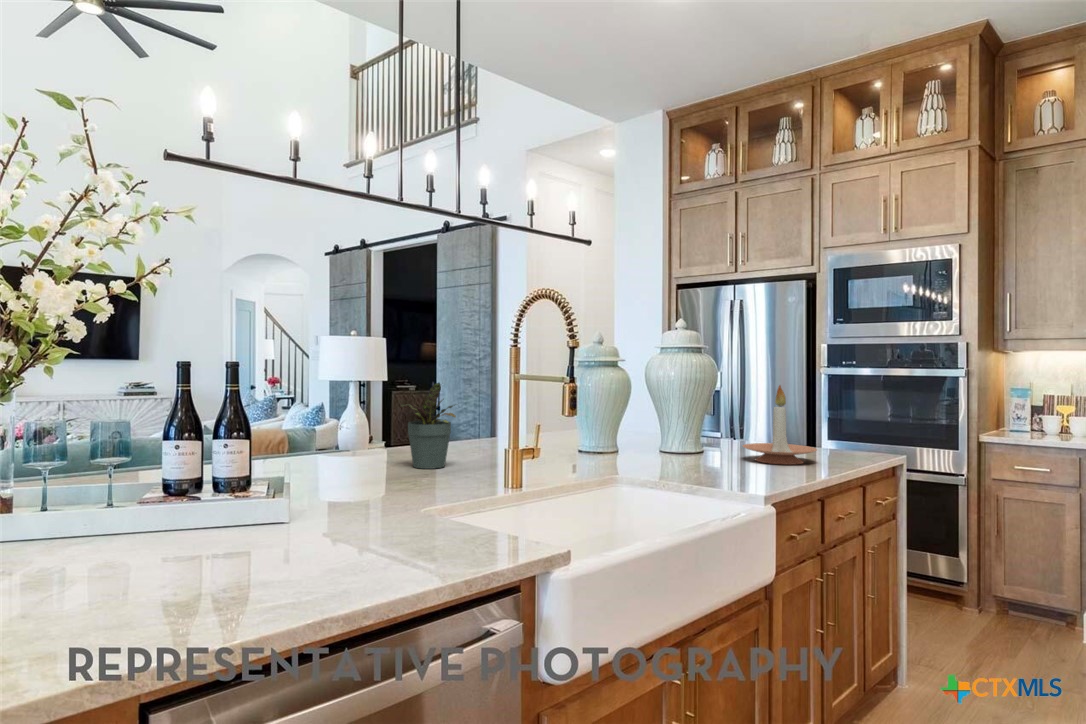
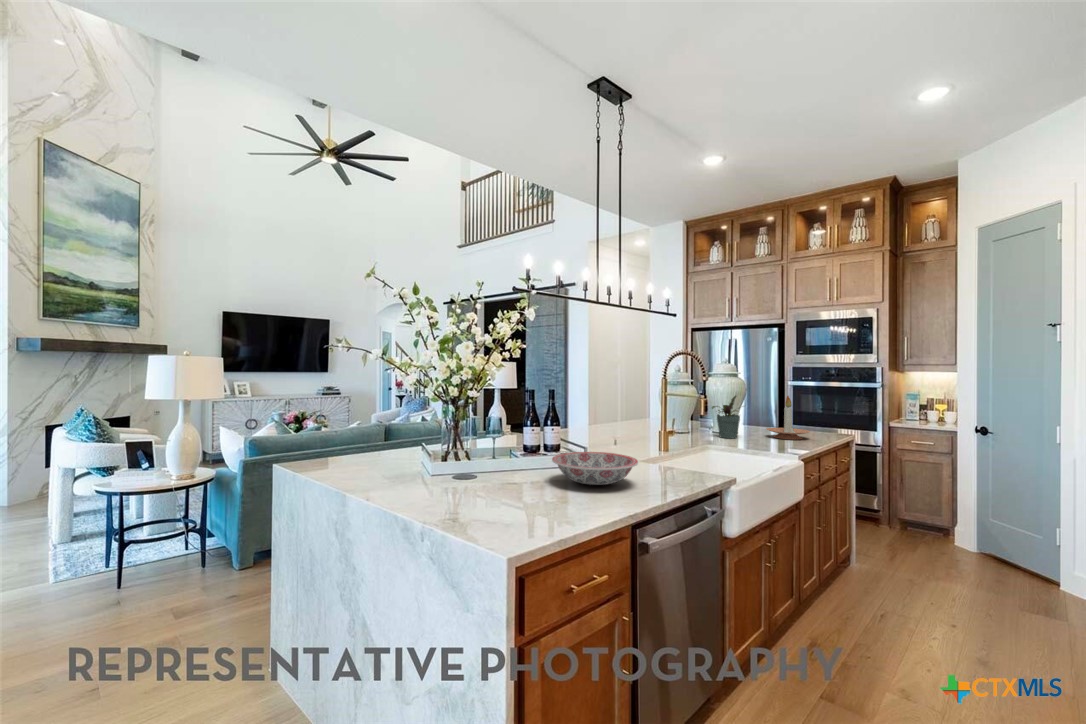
potted plant: present [401,383,456,469] -> present [712,396,740,438]
ceramic bowl: none [90,494,315,577] -> present [552,452,638,485]

